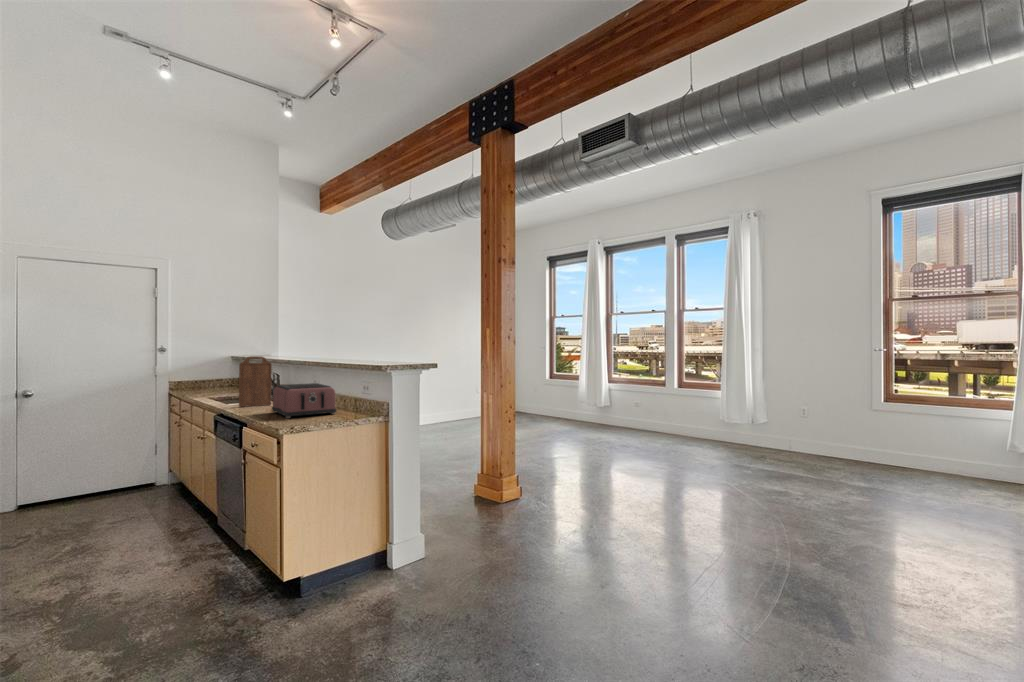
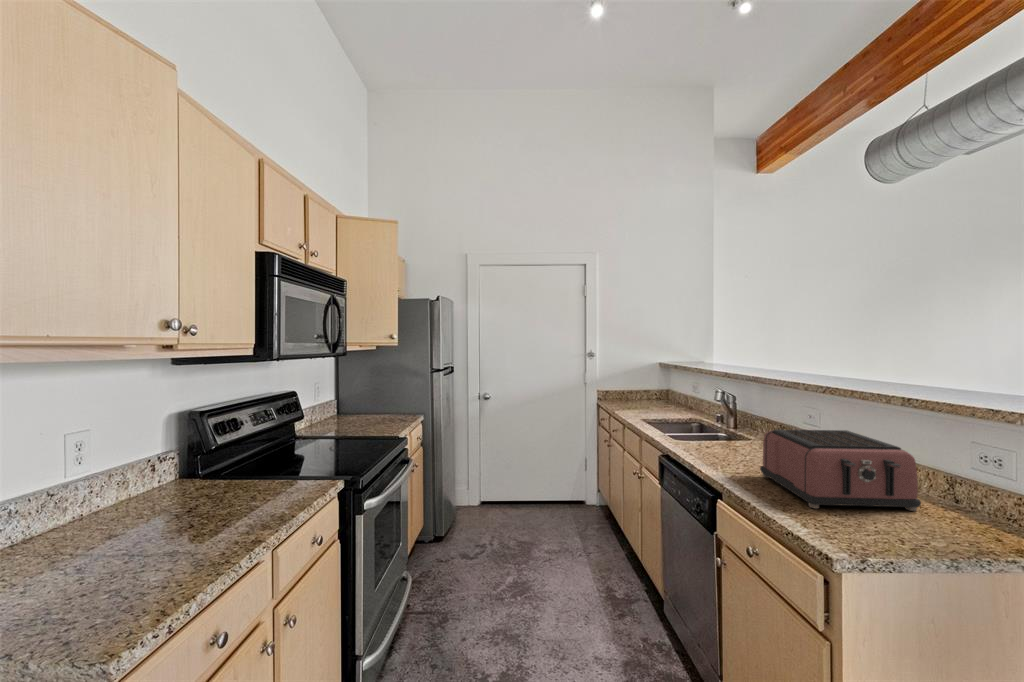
cutting board: present [239,356,272,407] -> none [693,372,741,450]

